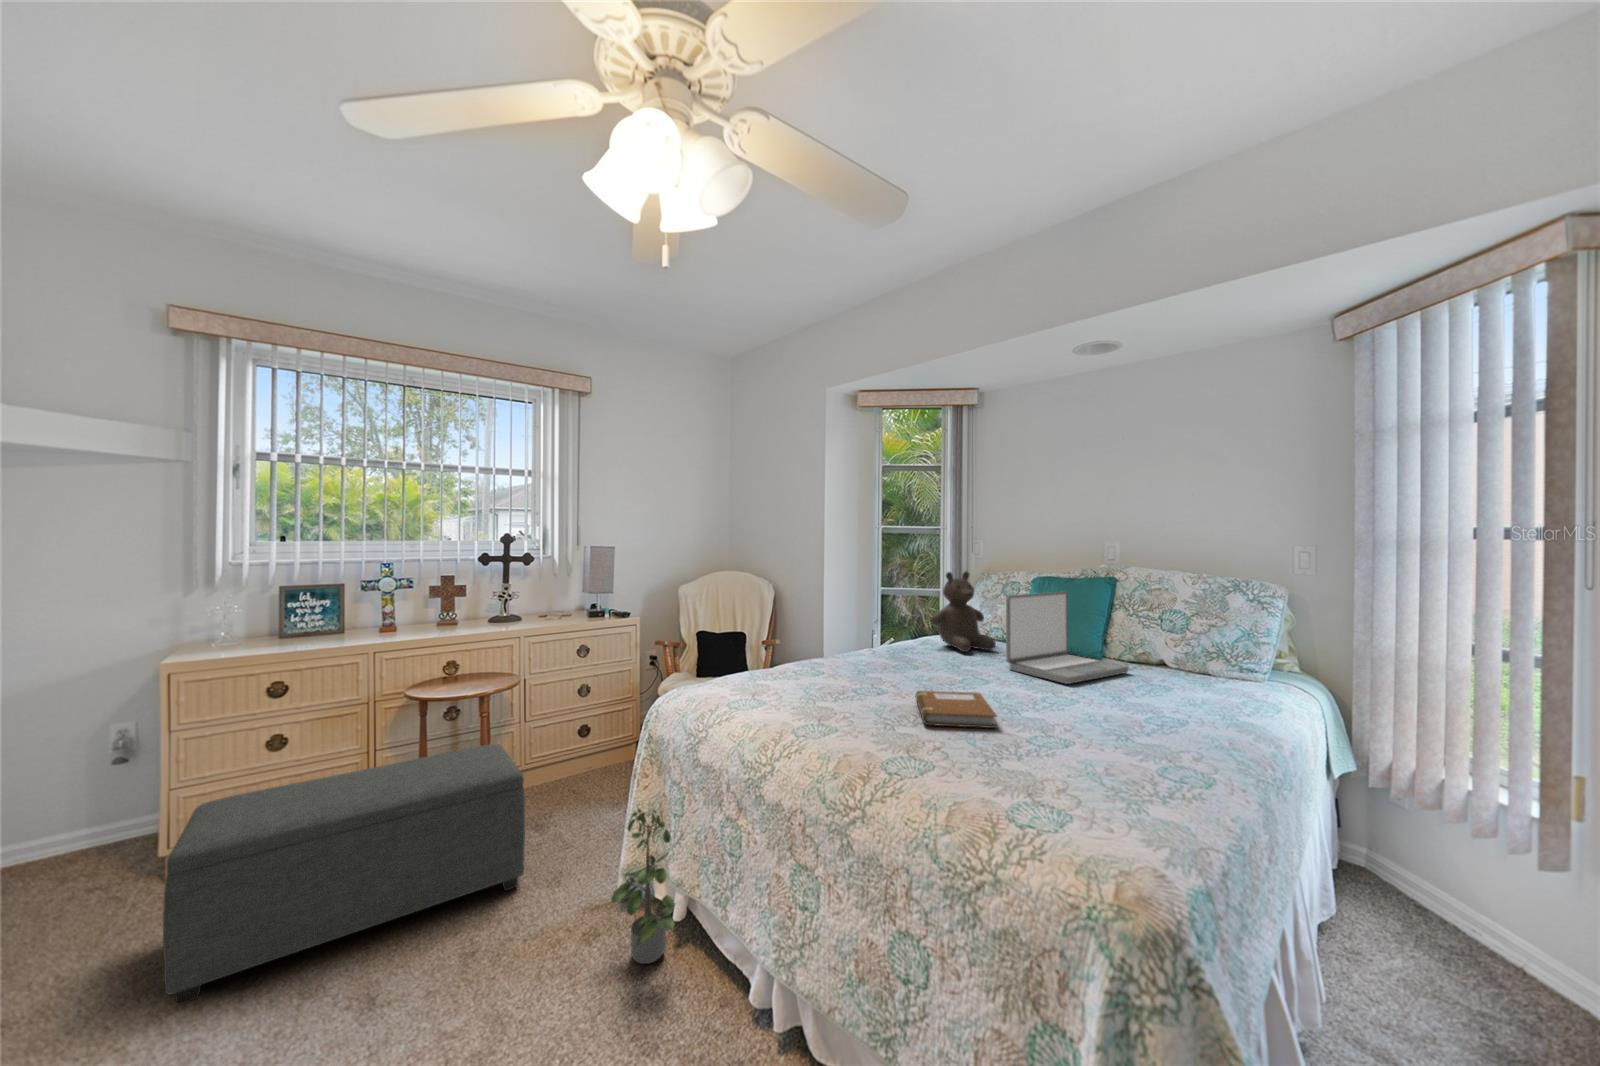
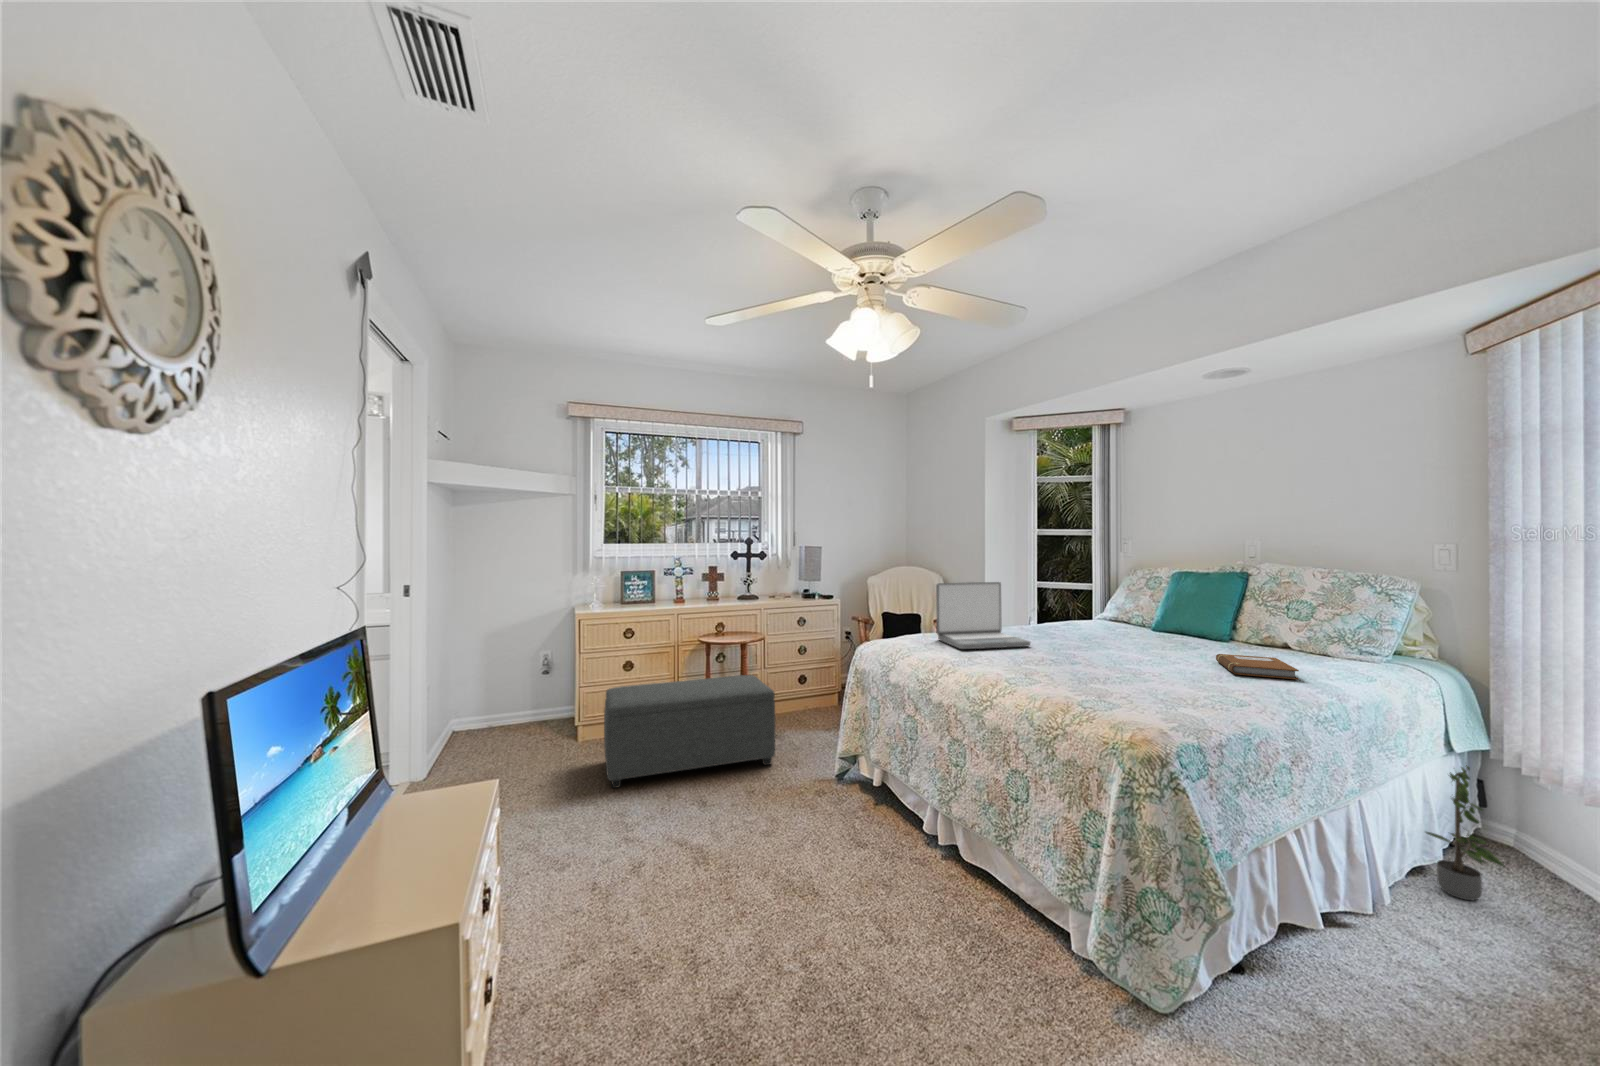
teddy bear: present [931,571,996,652] -> none [1074,565,1133,631]
laptop: present [1006,592,1129,684] -> present [936,582,1030,649]
notebook: present [916,691,997,728] -> present [1216,654,1299,679]
potted plant: present [611,809,675,964] -> present [1426,765,1505,900]

